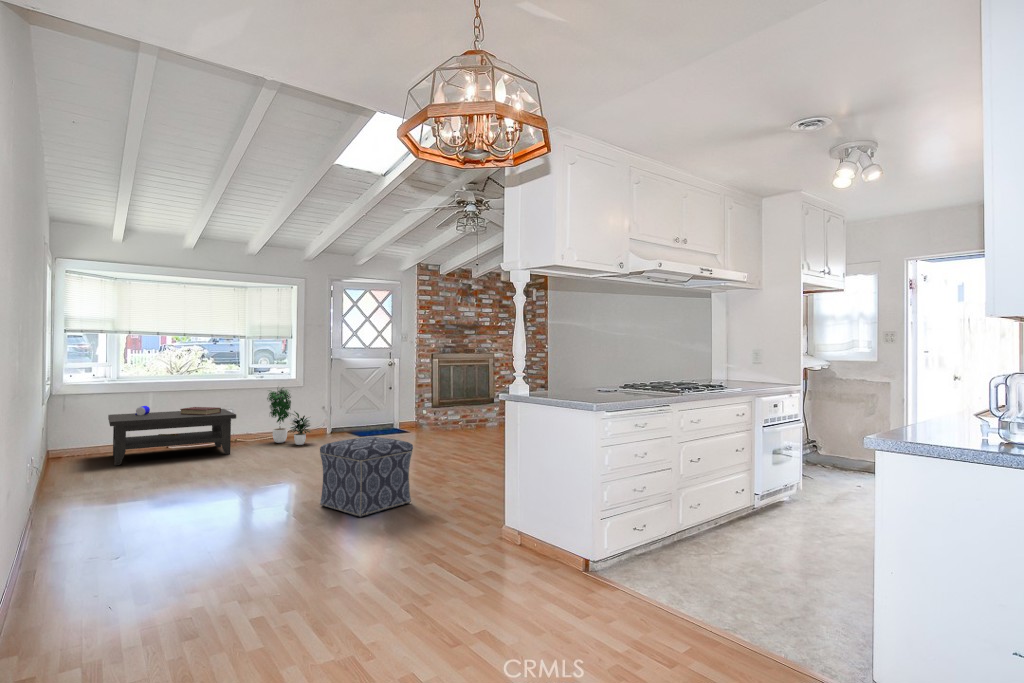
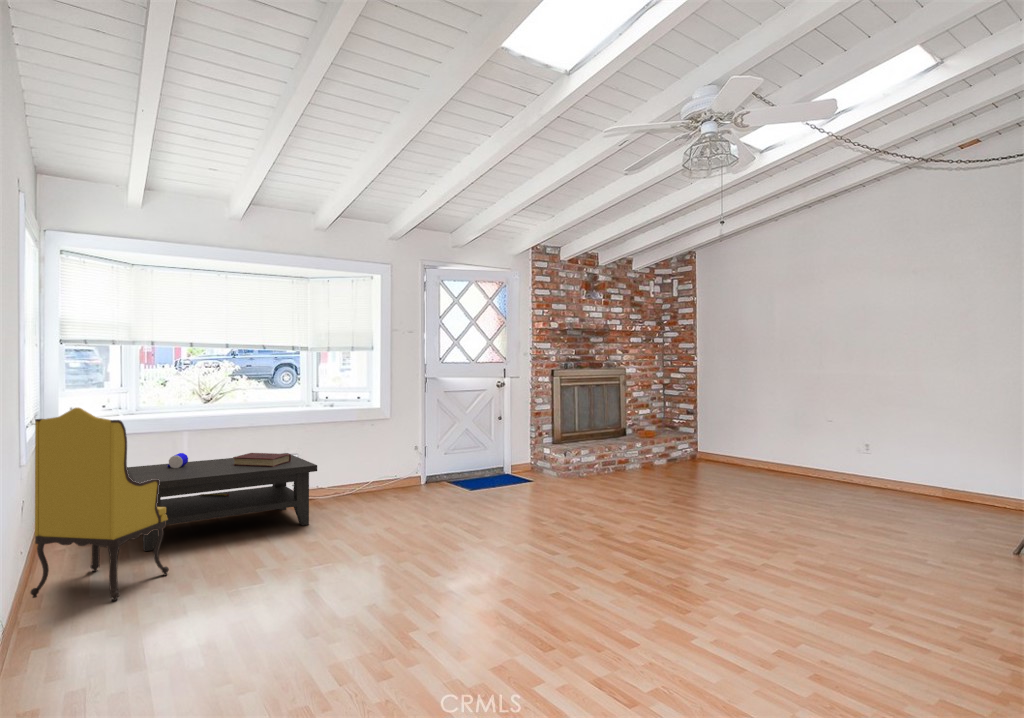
armchair: none [38,371,126,485] -> present [31,408,169,601]
potted plant: present [267,389,310,445] -> none [346,417,416,505]
ottoman: present [320,437,413,517] -> none [550,522,709,696]

